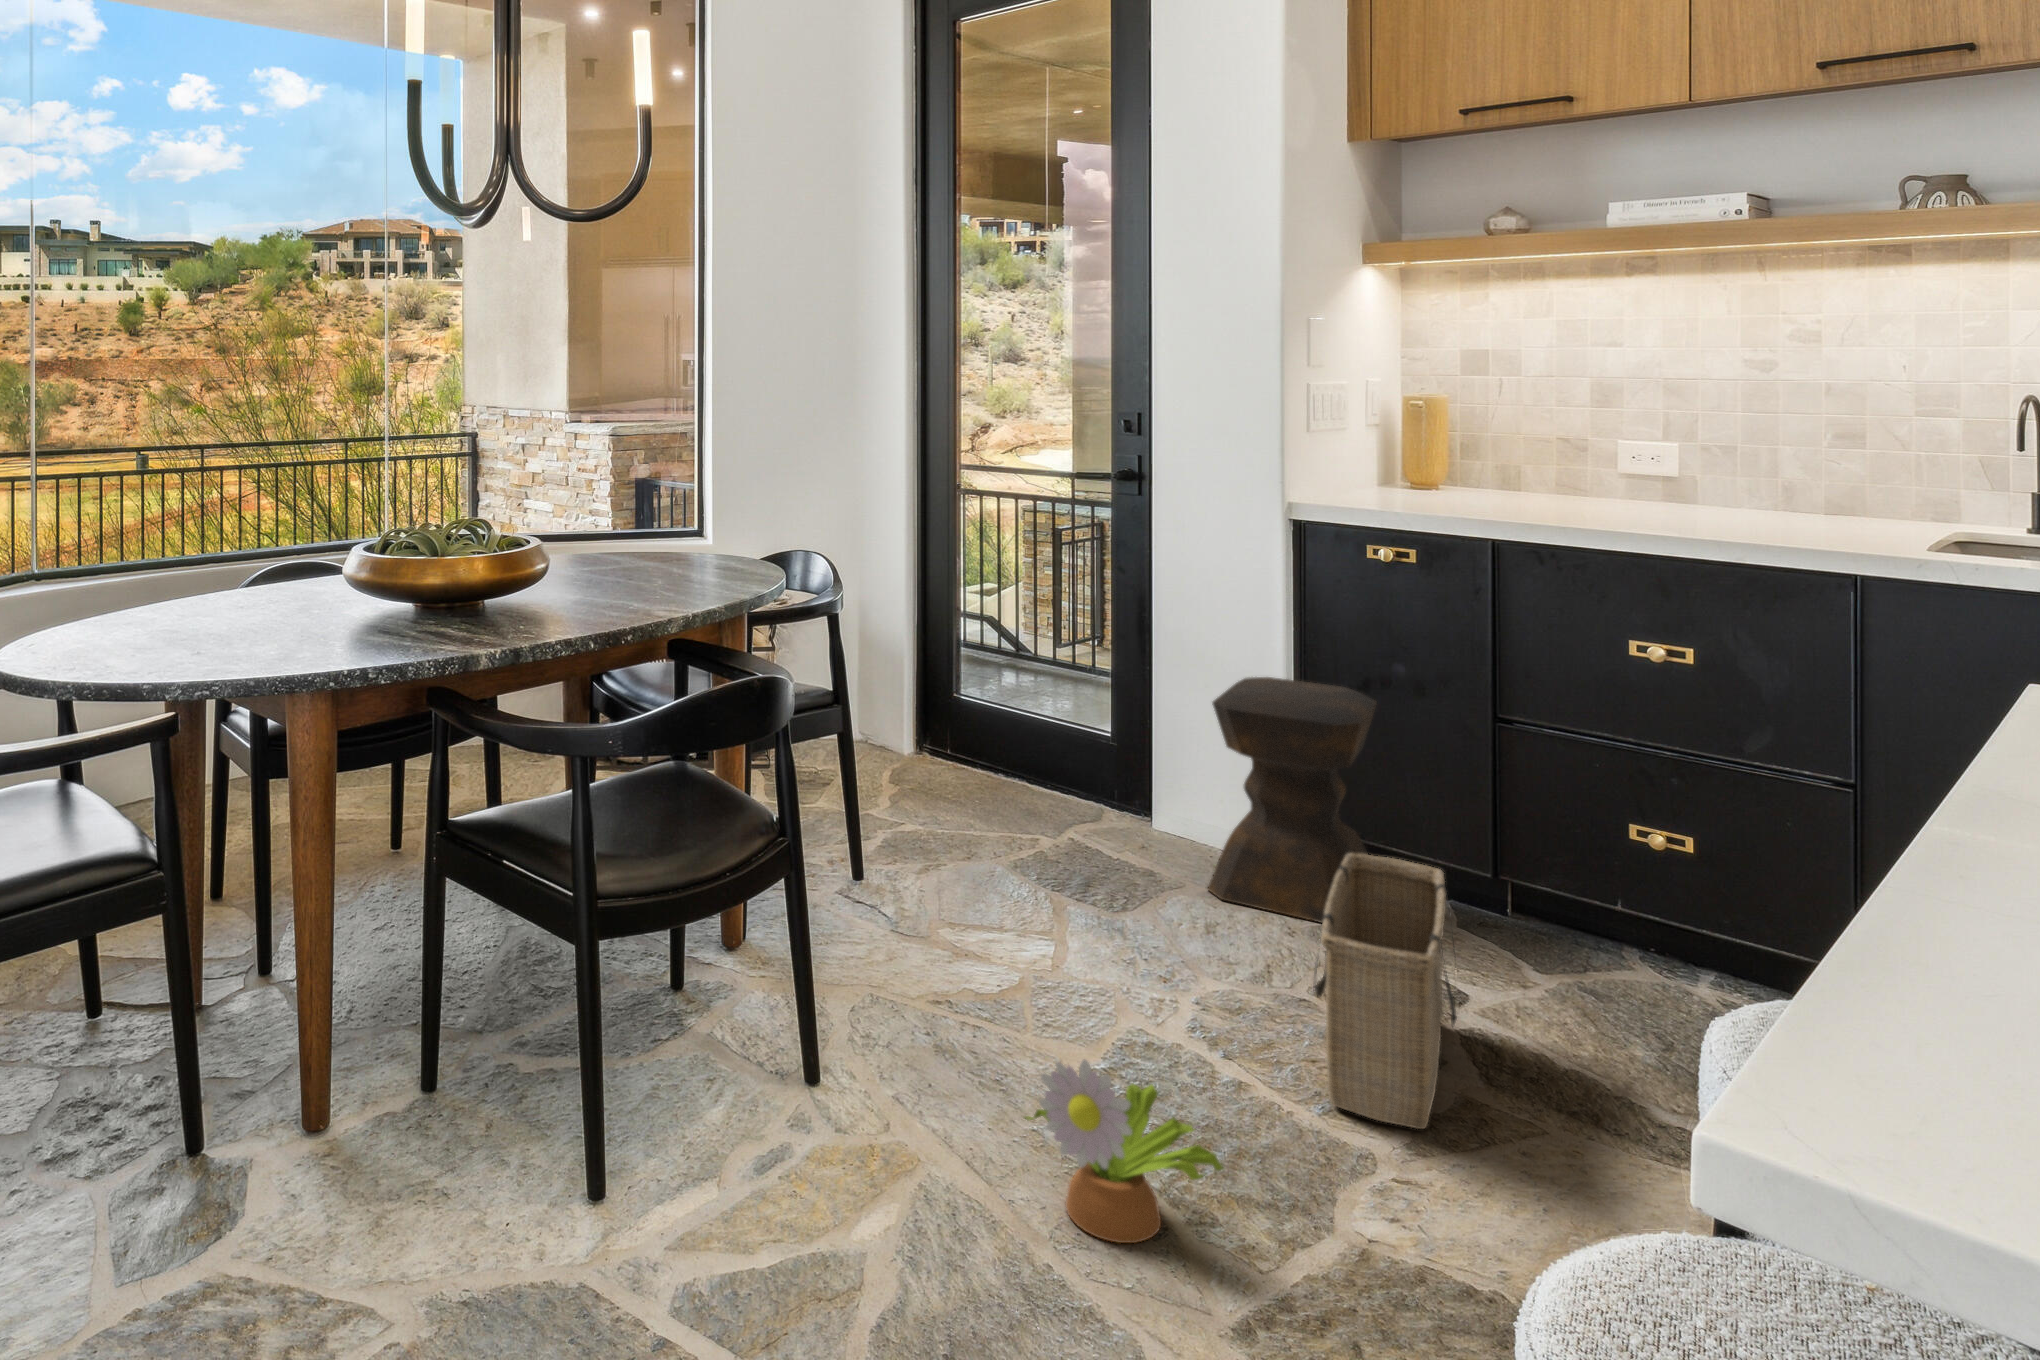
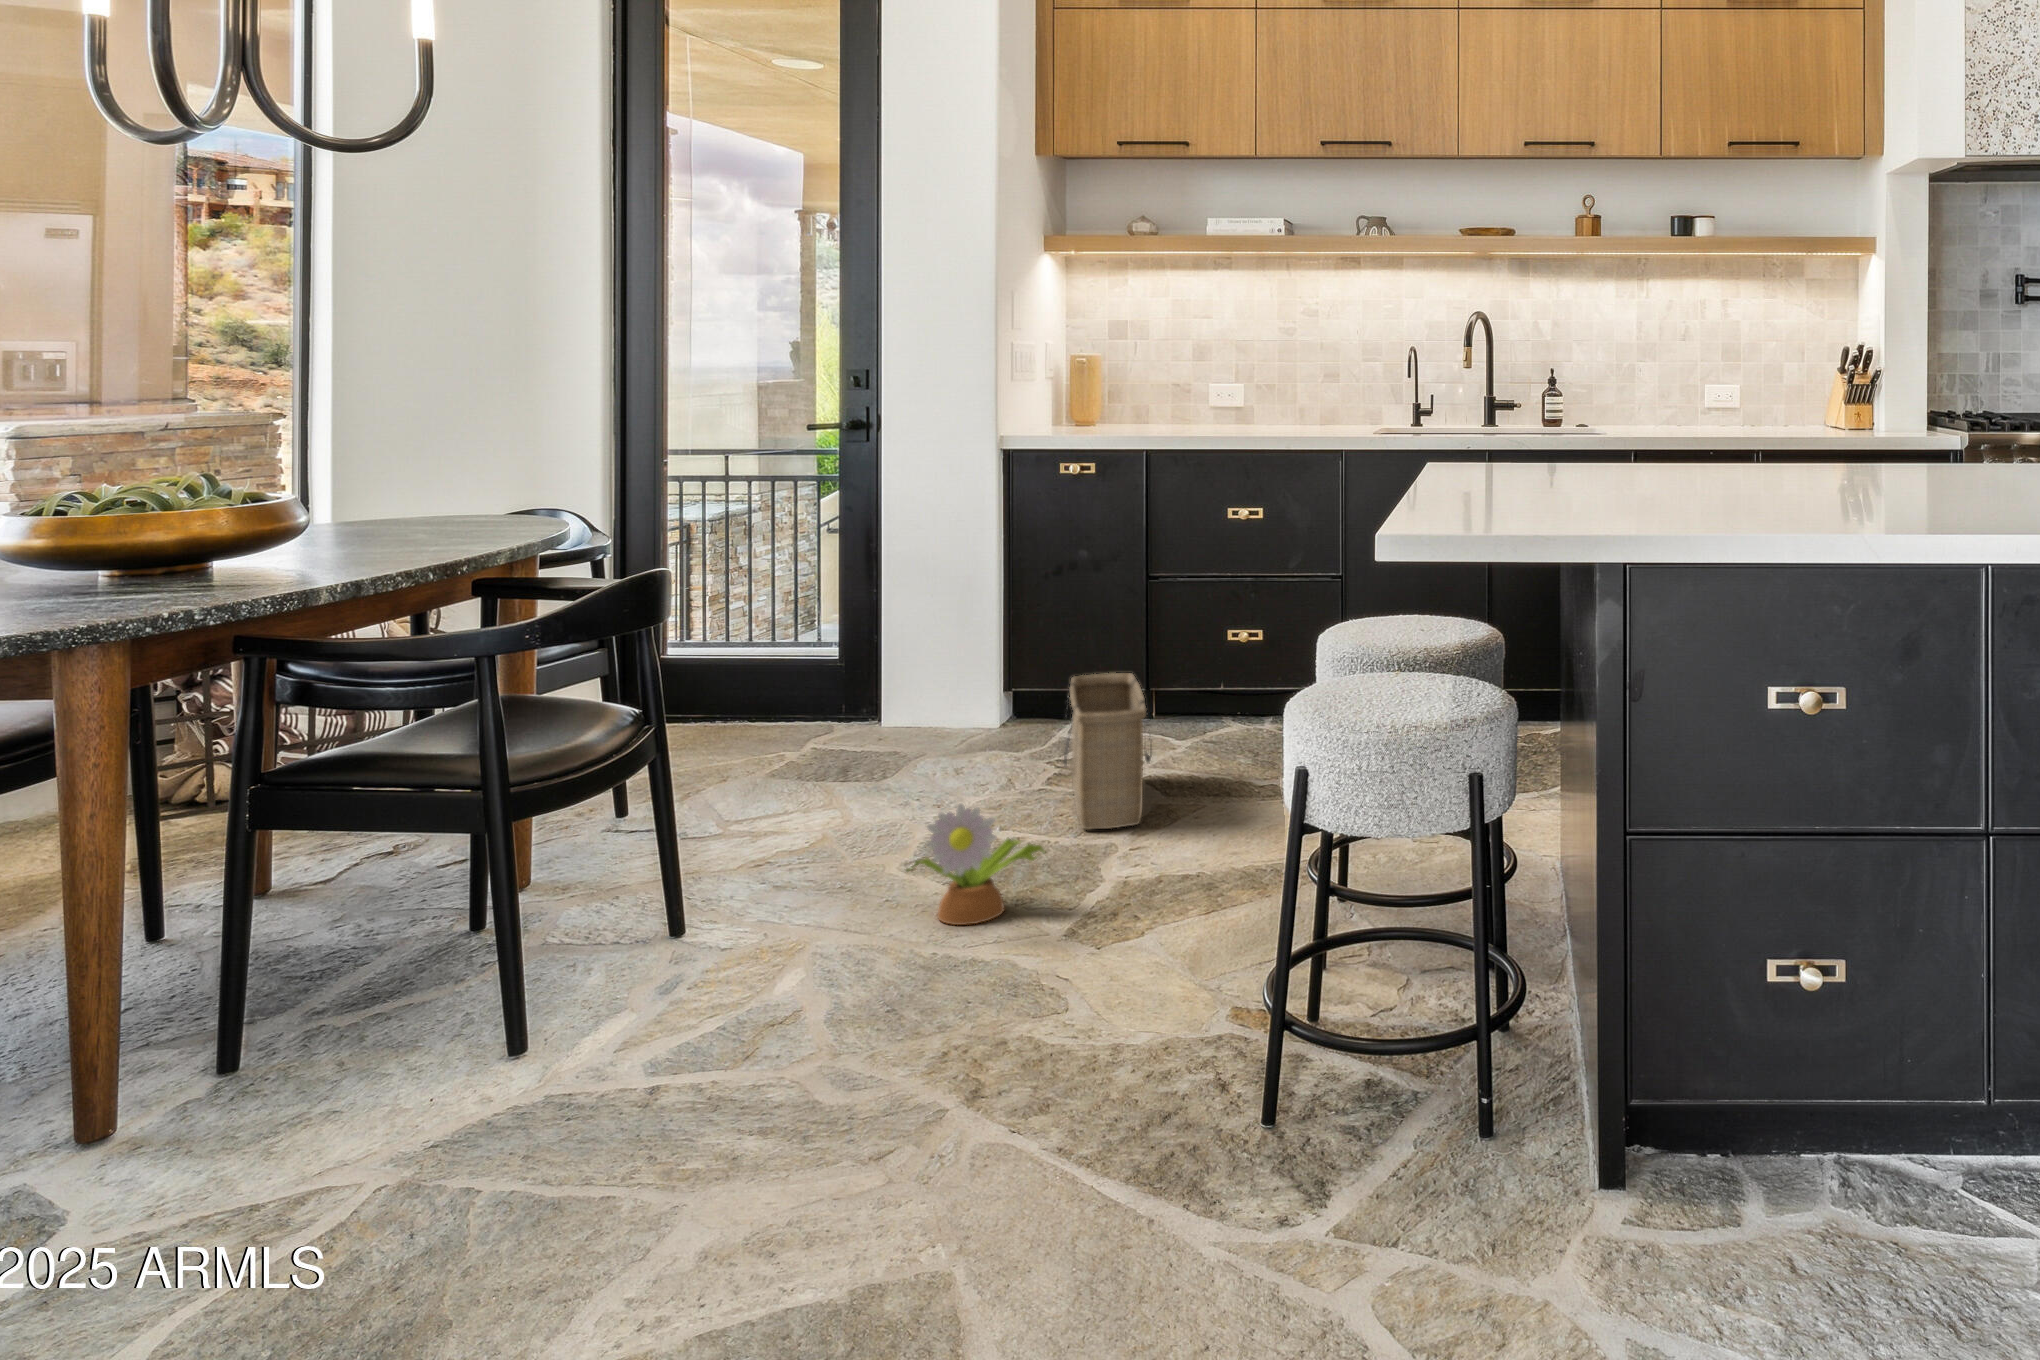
stool: present [1208,677,1377,923] -> none [947,577,1070,755]

